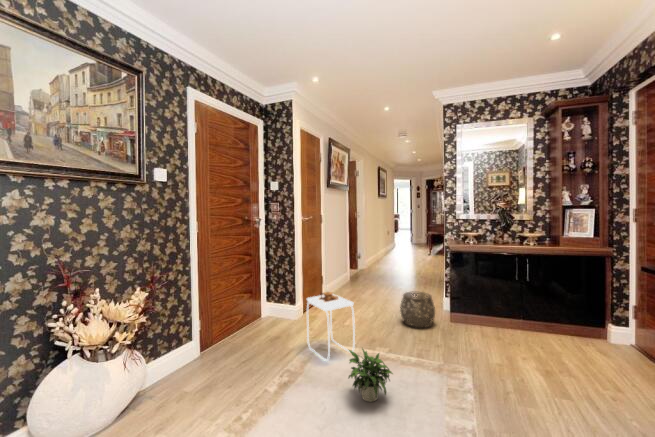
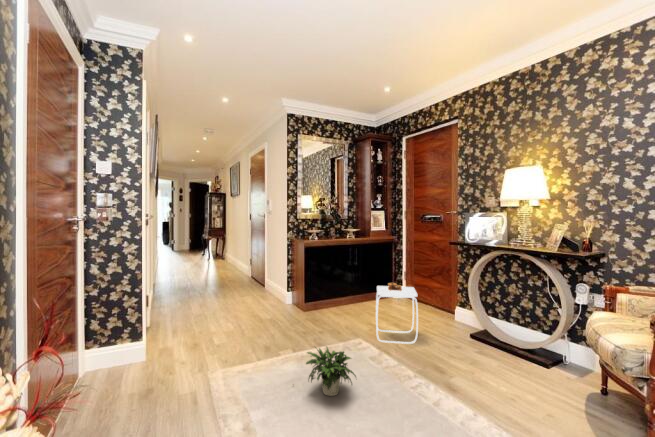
woven basket: present [400,291,435,328] -> none [267,288,300,323]
side table: present [307,292,355,361] -> present [376,283,418,344]

